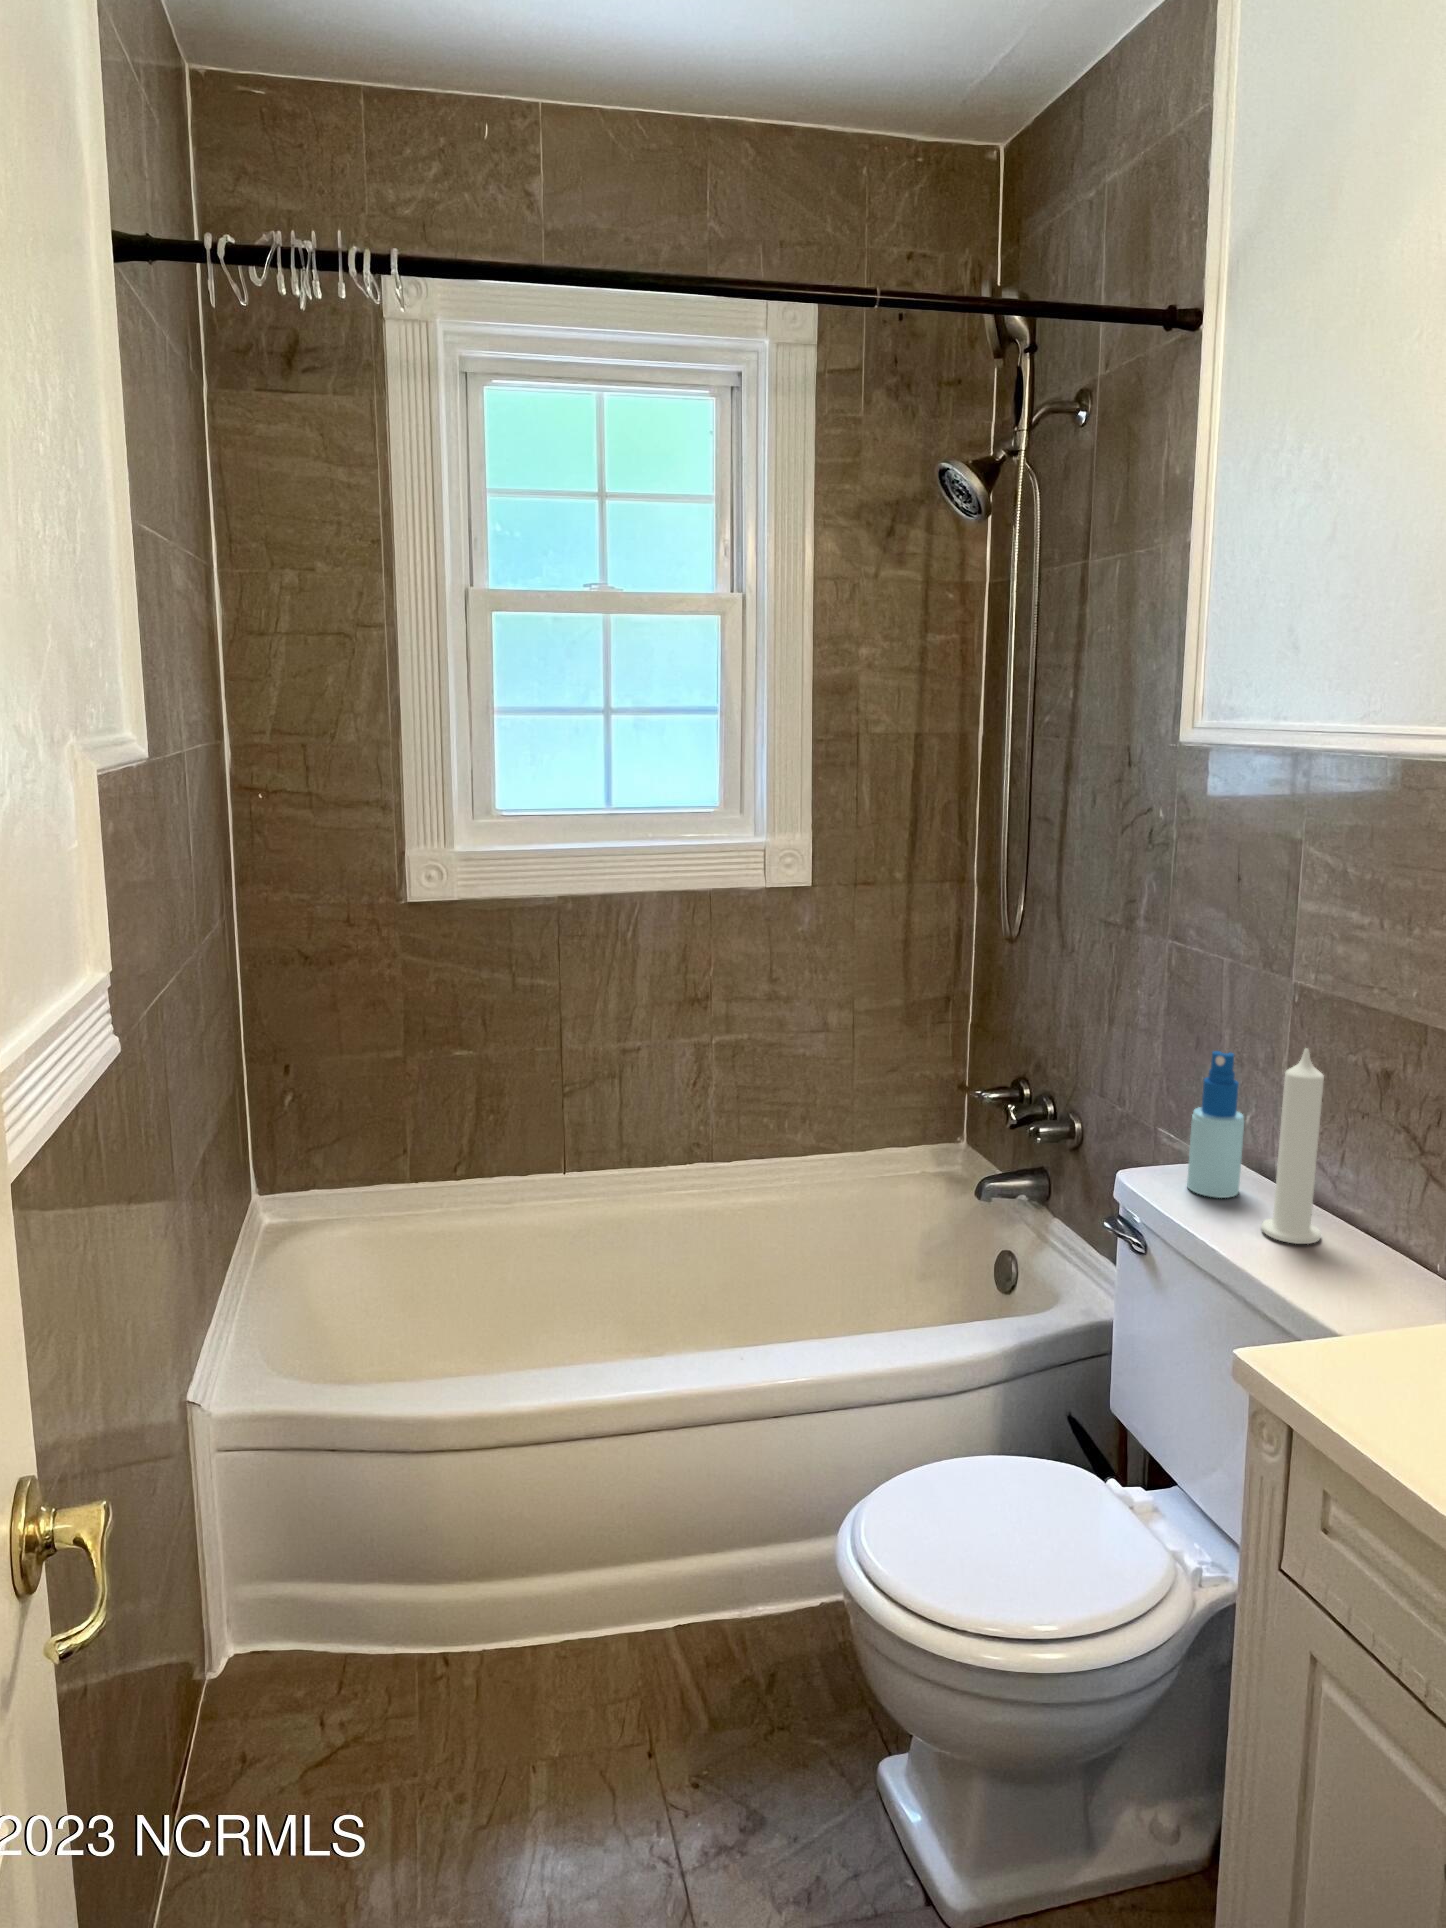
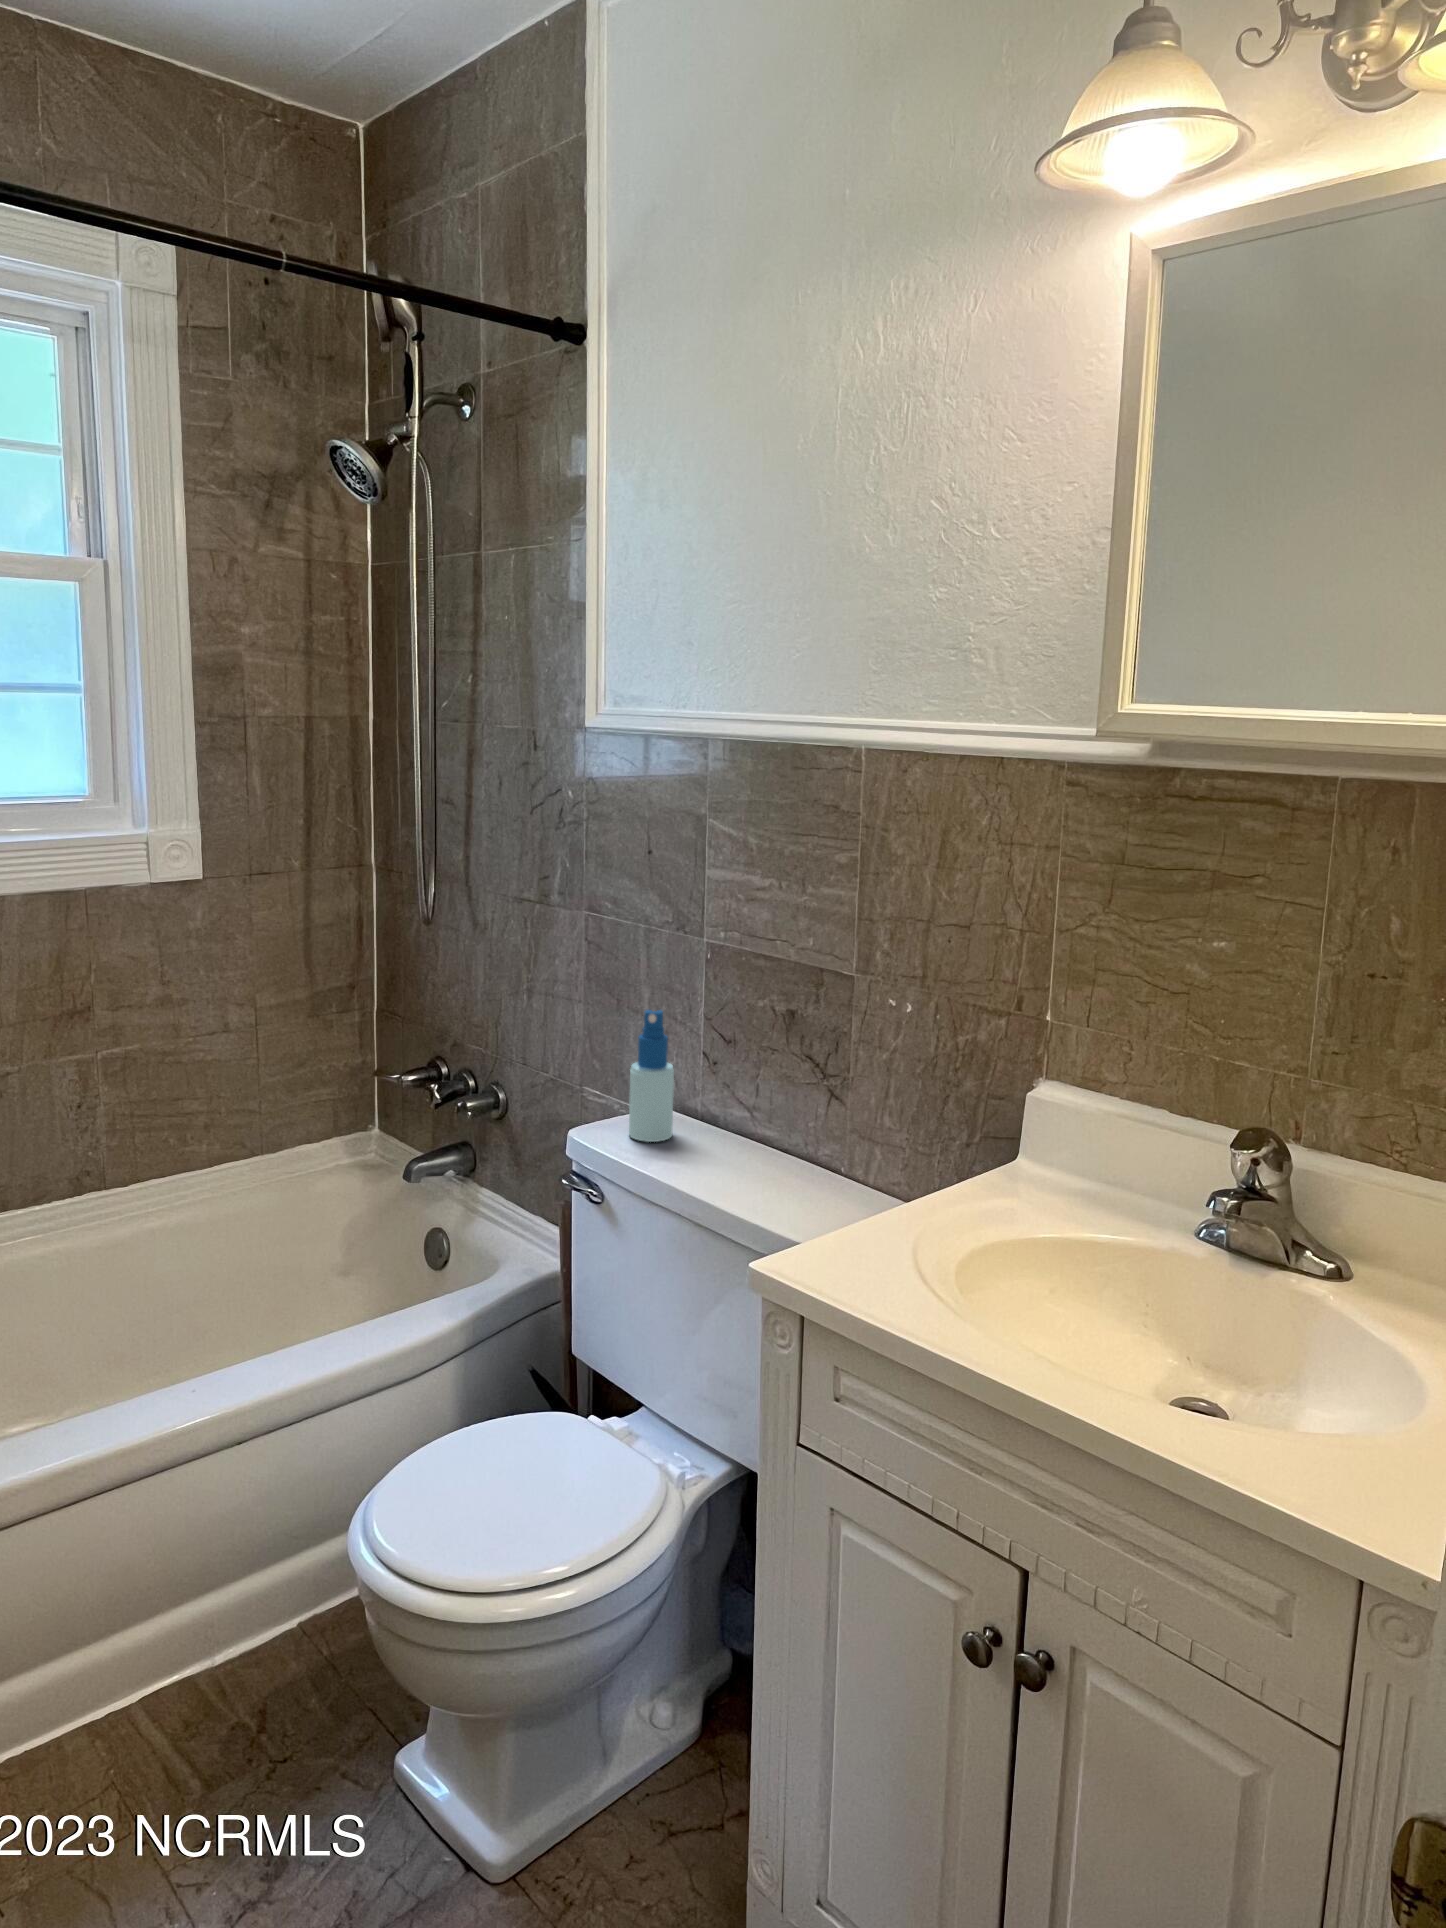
candle: present [1262,1048,1324,1244] -> none [699,999,747,1170]

